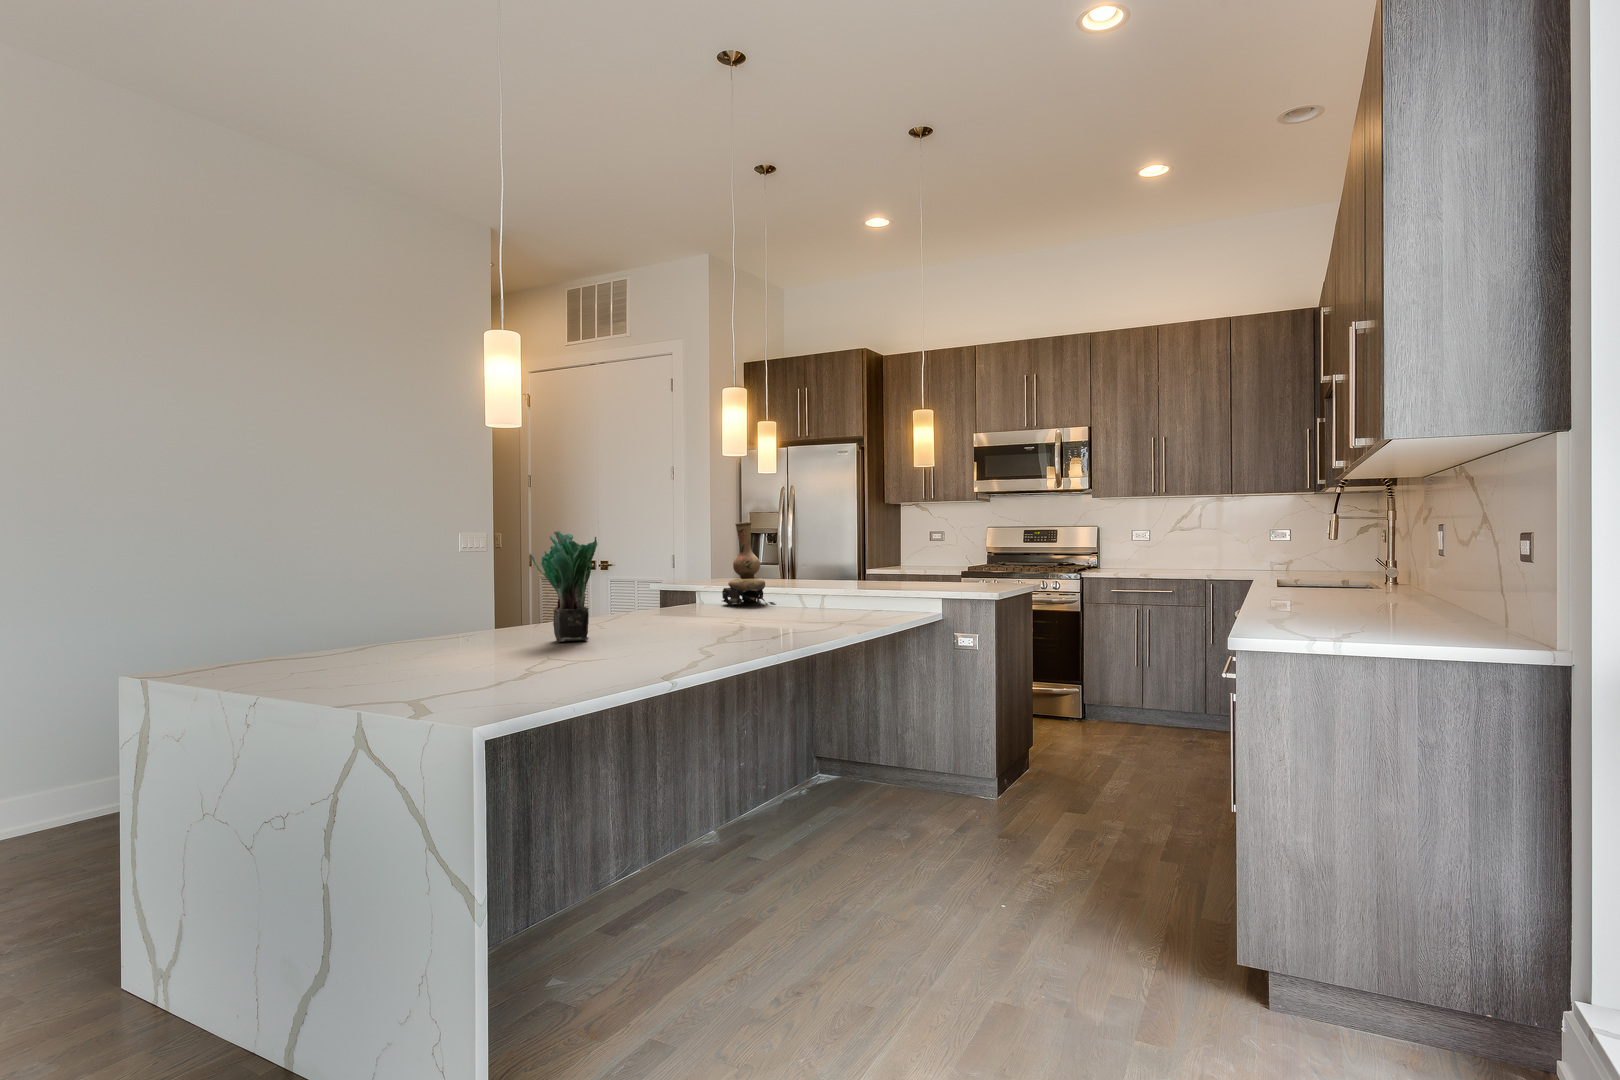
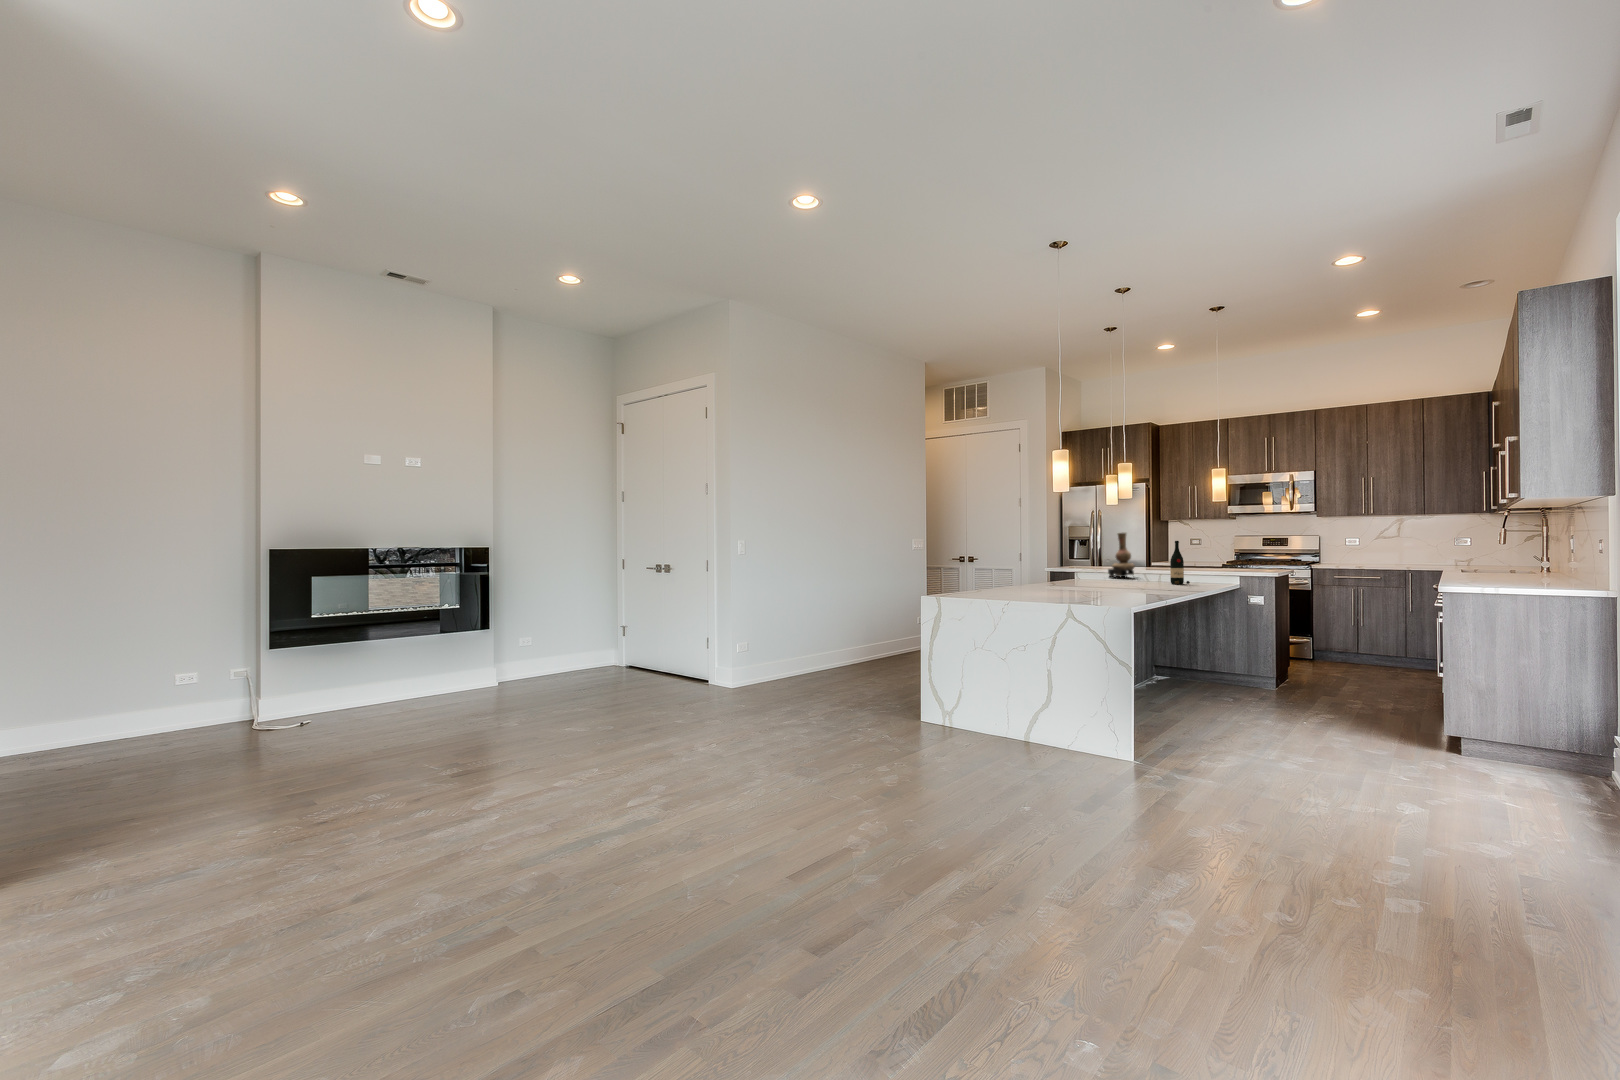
potted plant: present [530,531,597,642] -> none [1055,537,1087,590]
wine bottle: none [796,537,828,621] -> present [1170,541,1190,584]

